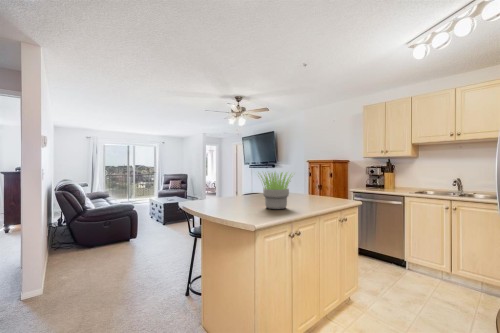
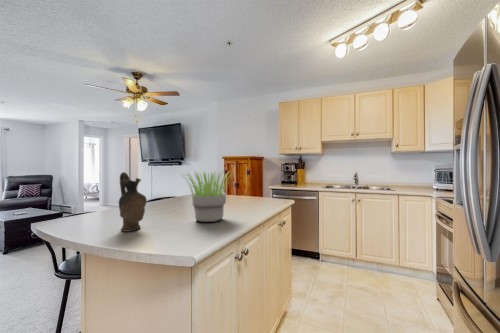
ceramic pitcher: none [216,171,233,209] -> present [119,172,147,231]

